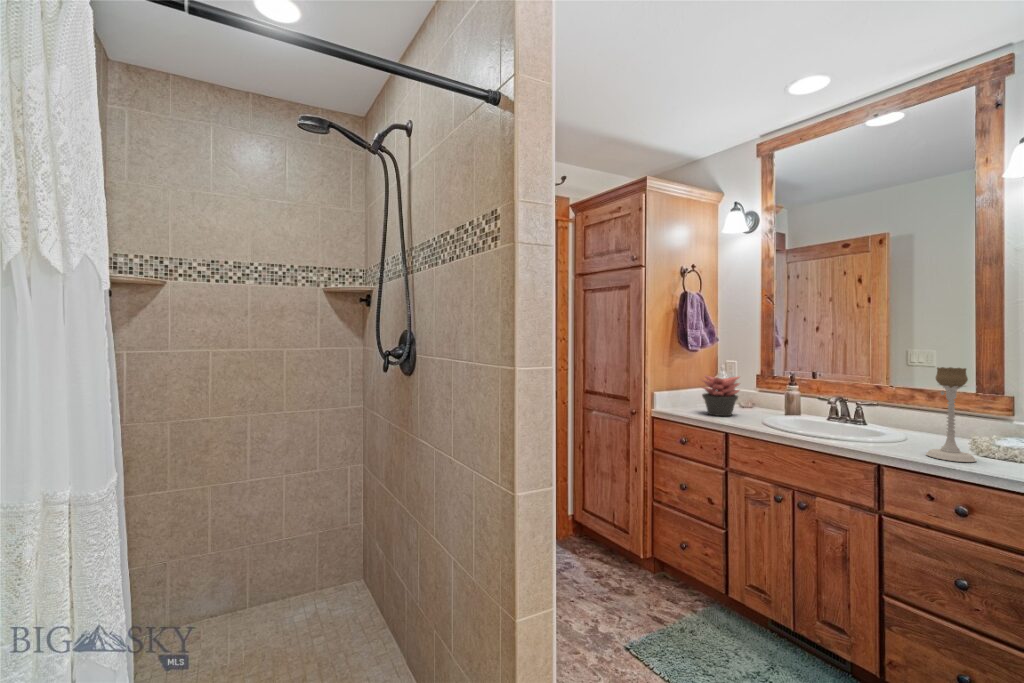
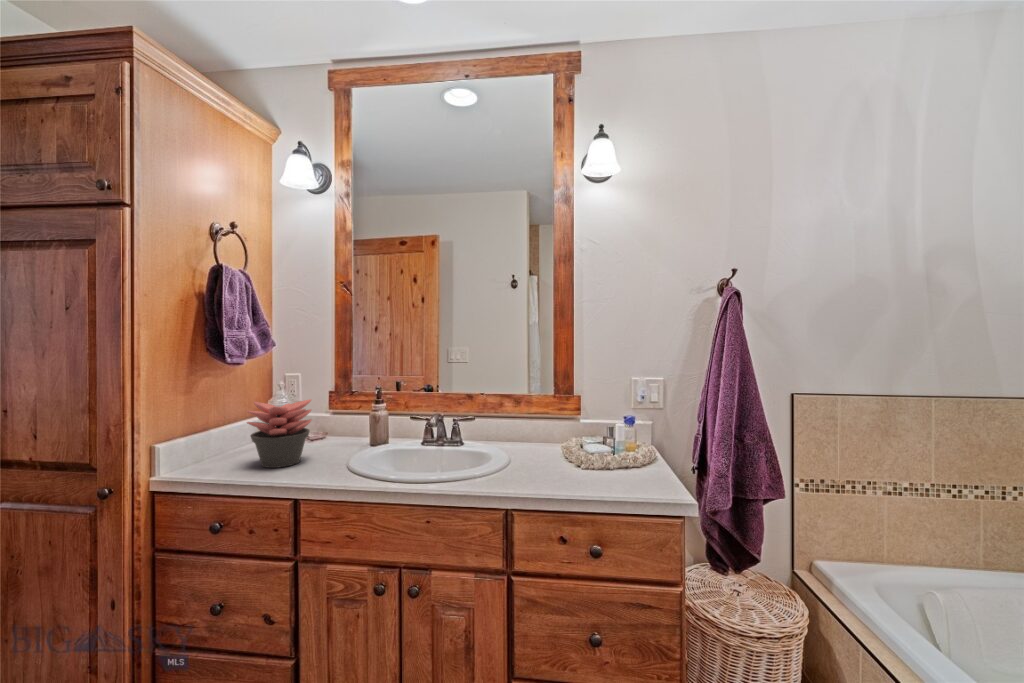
candle holder: present [926,367,976,462] -> none [547,374,591,489]

